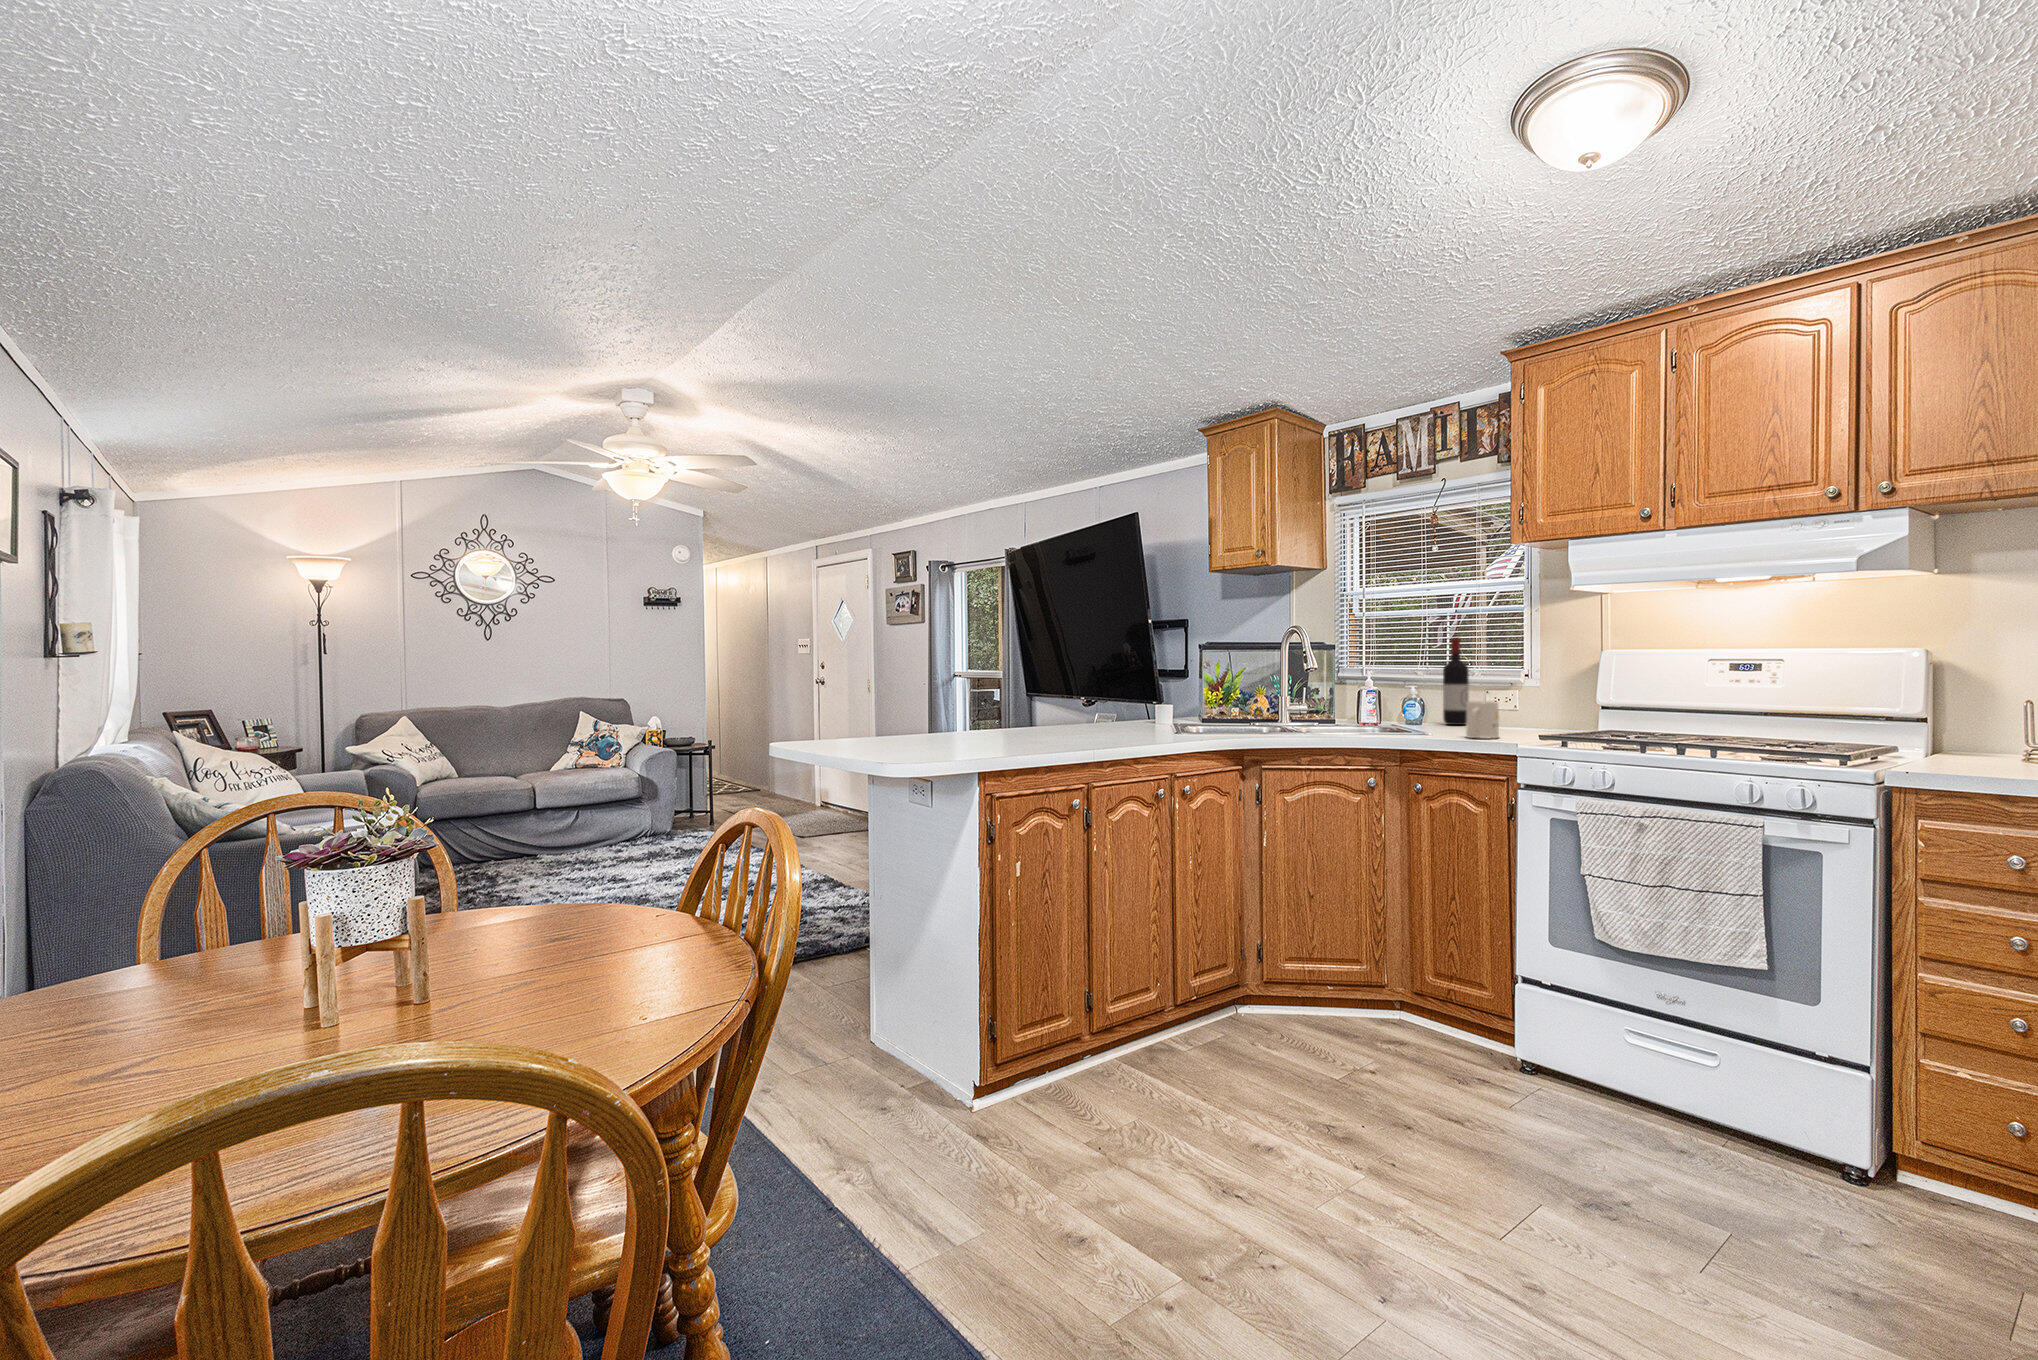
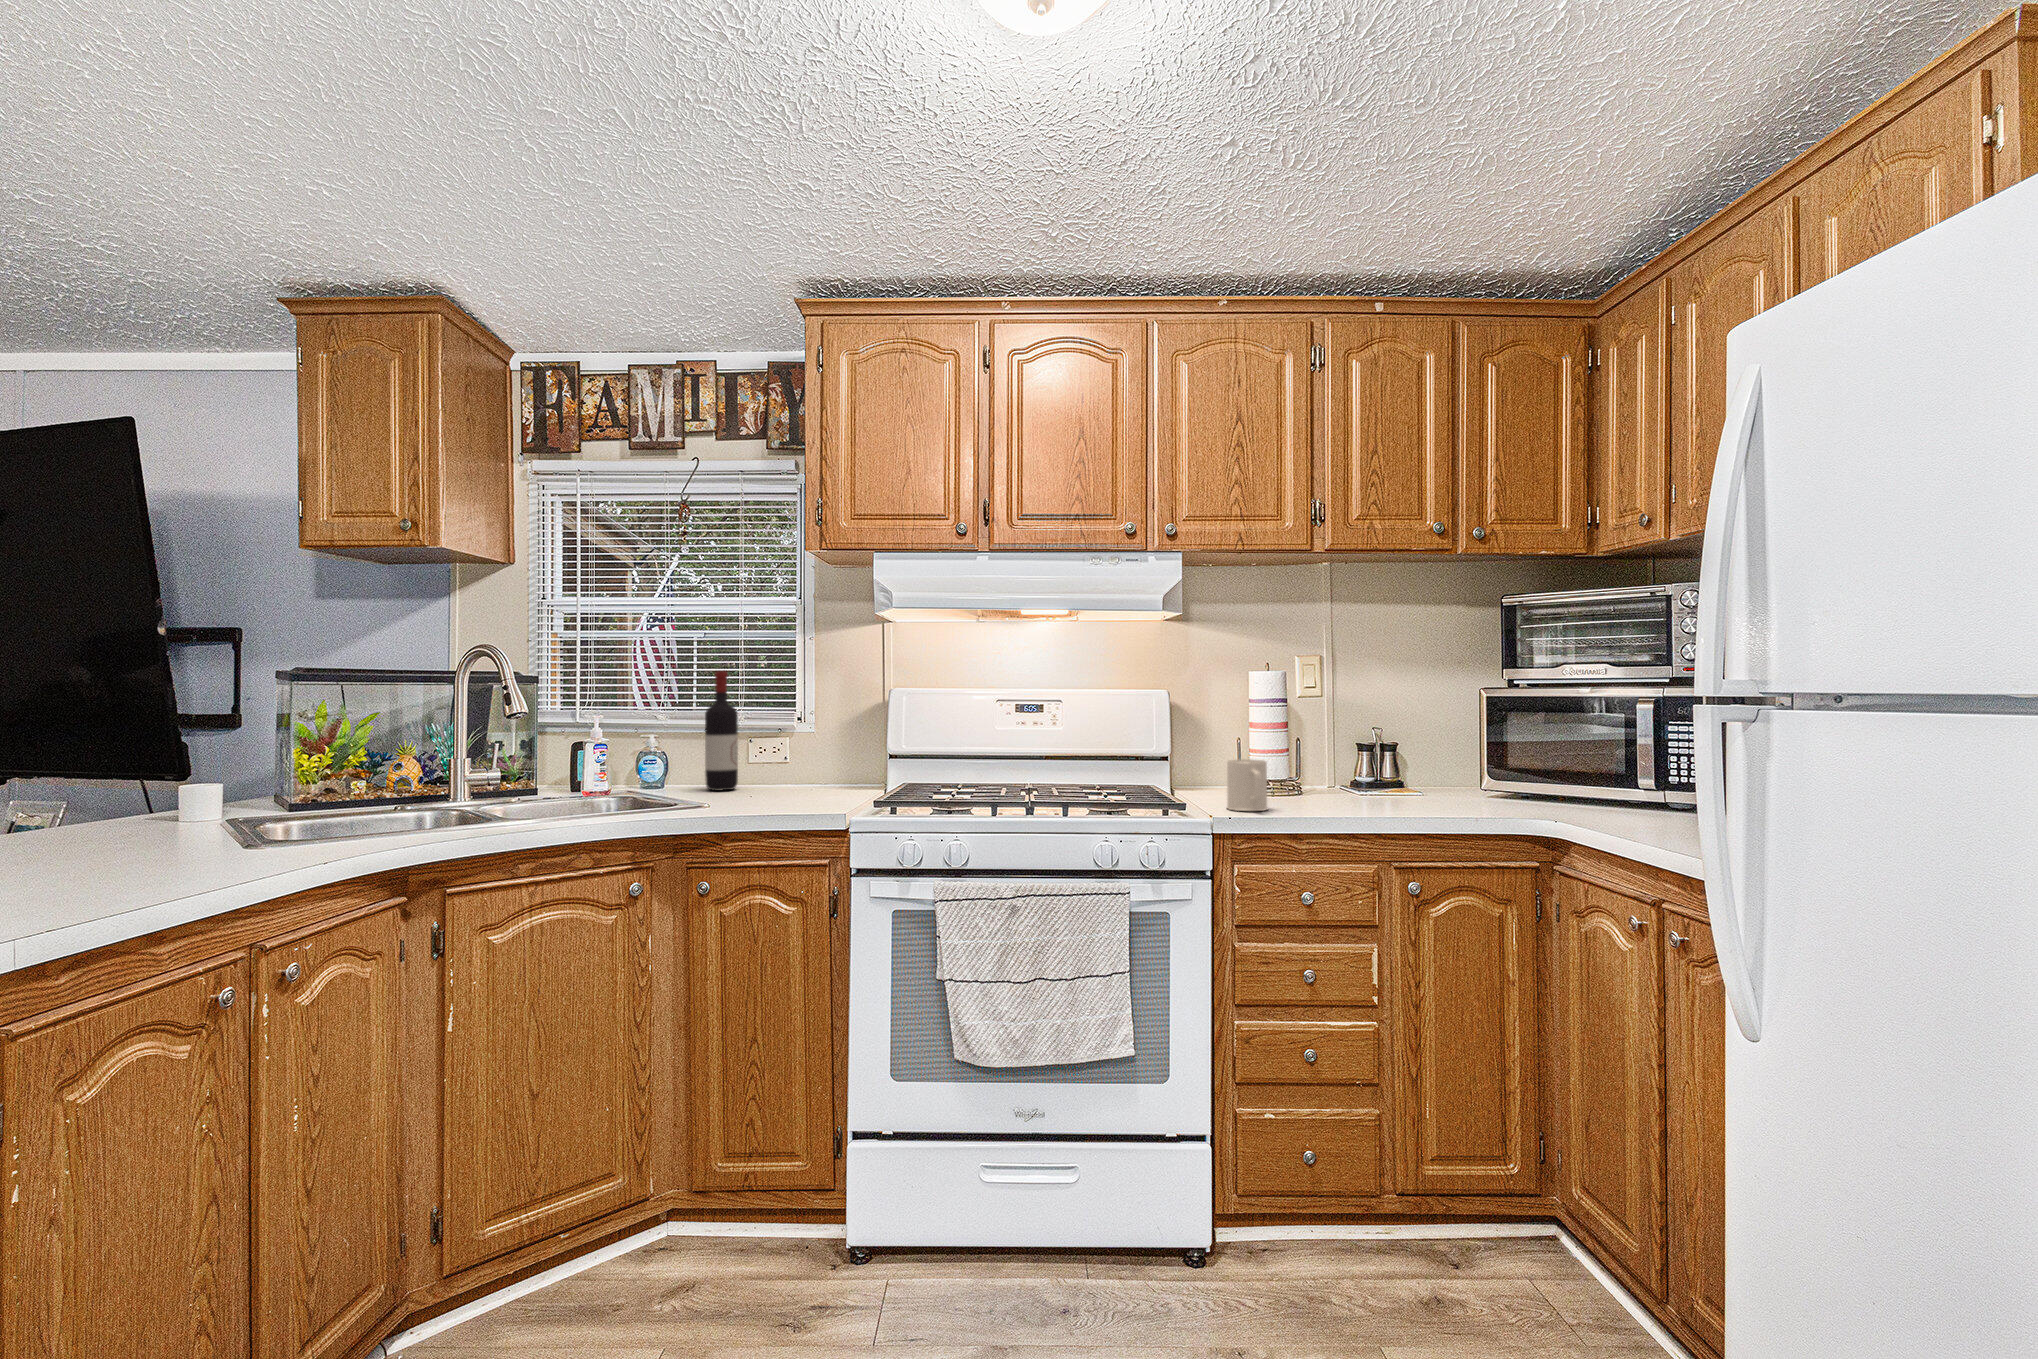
mug: present [1466,701,1499,738] -> present [1227,759,1268,811]

